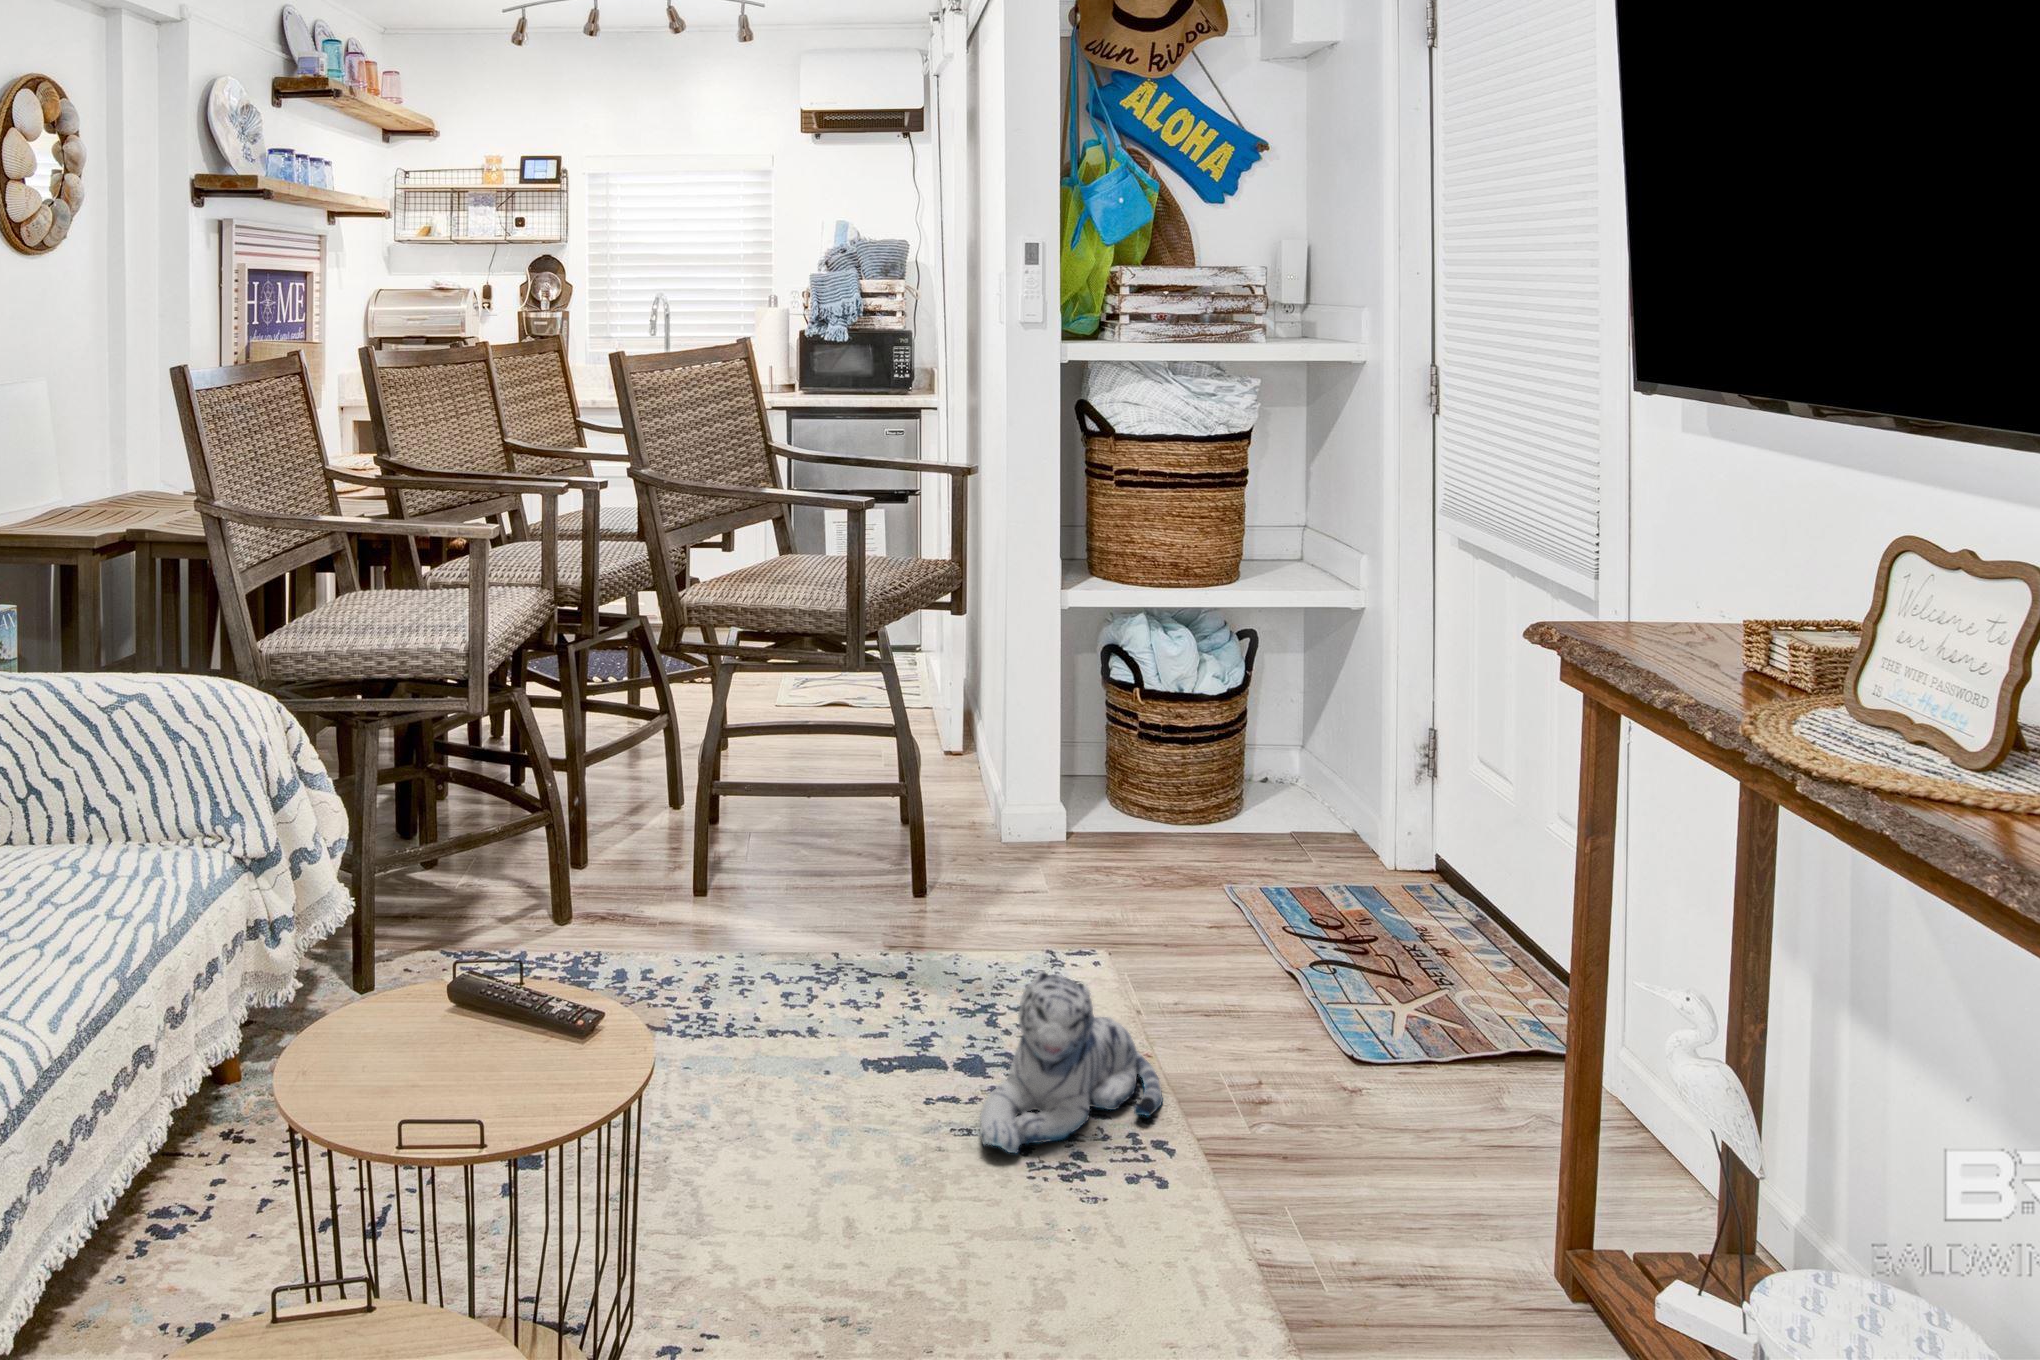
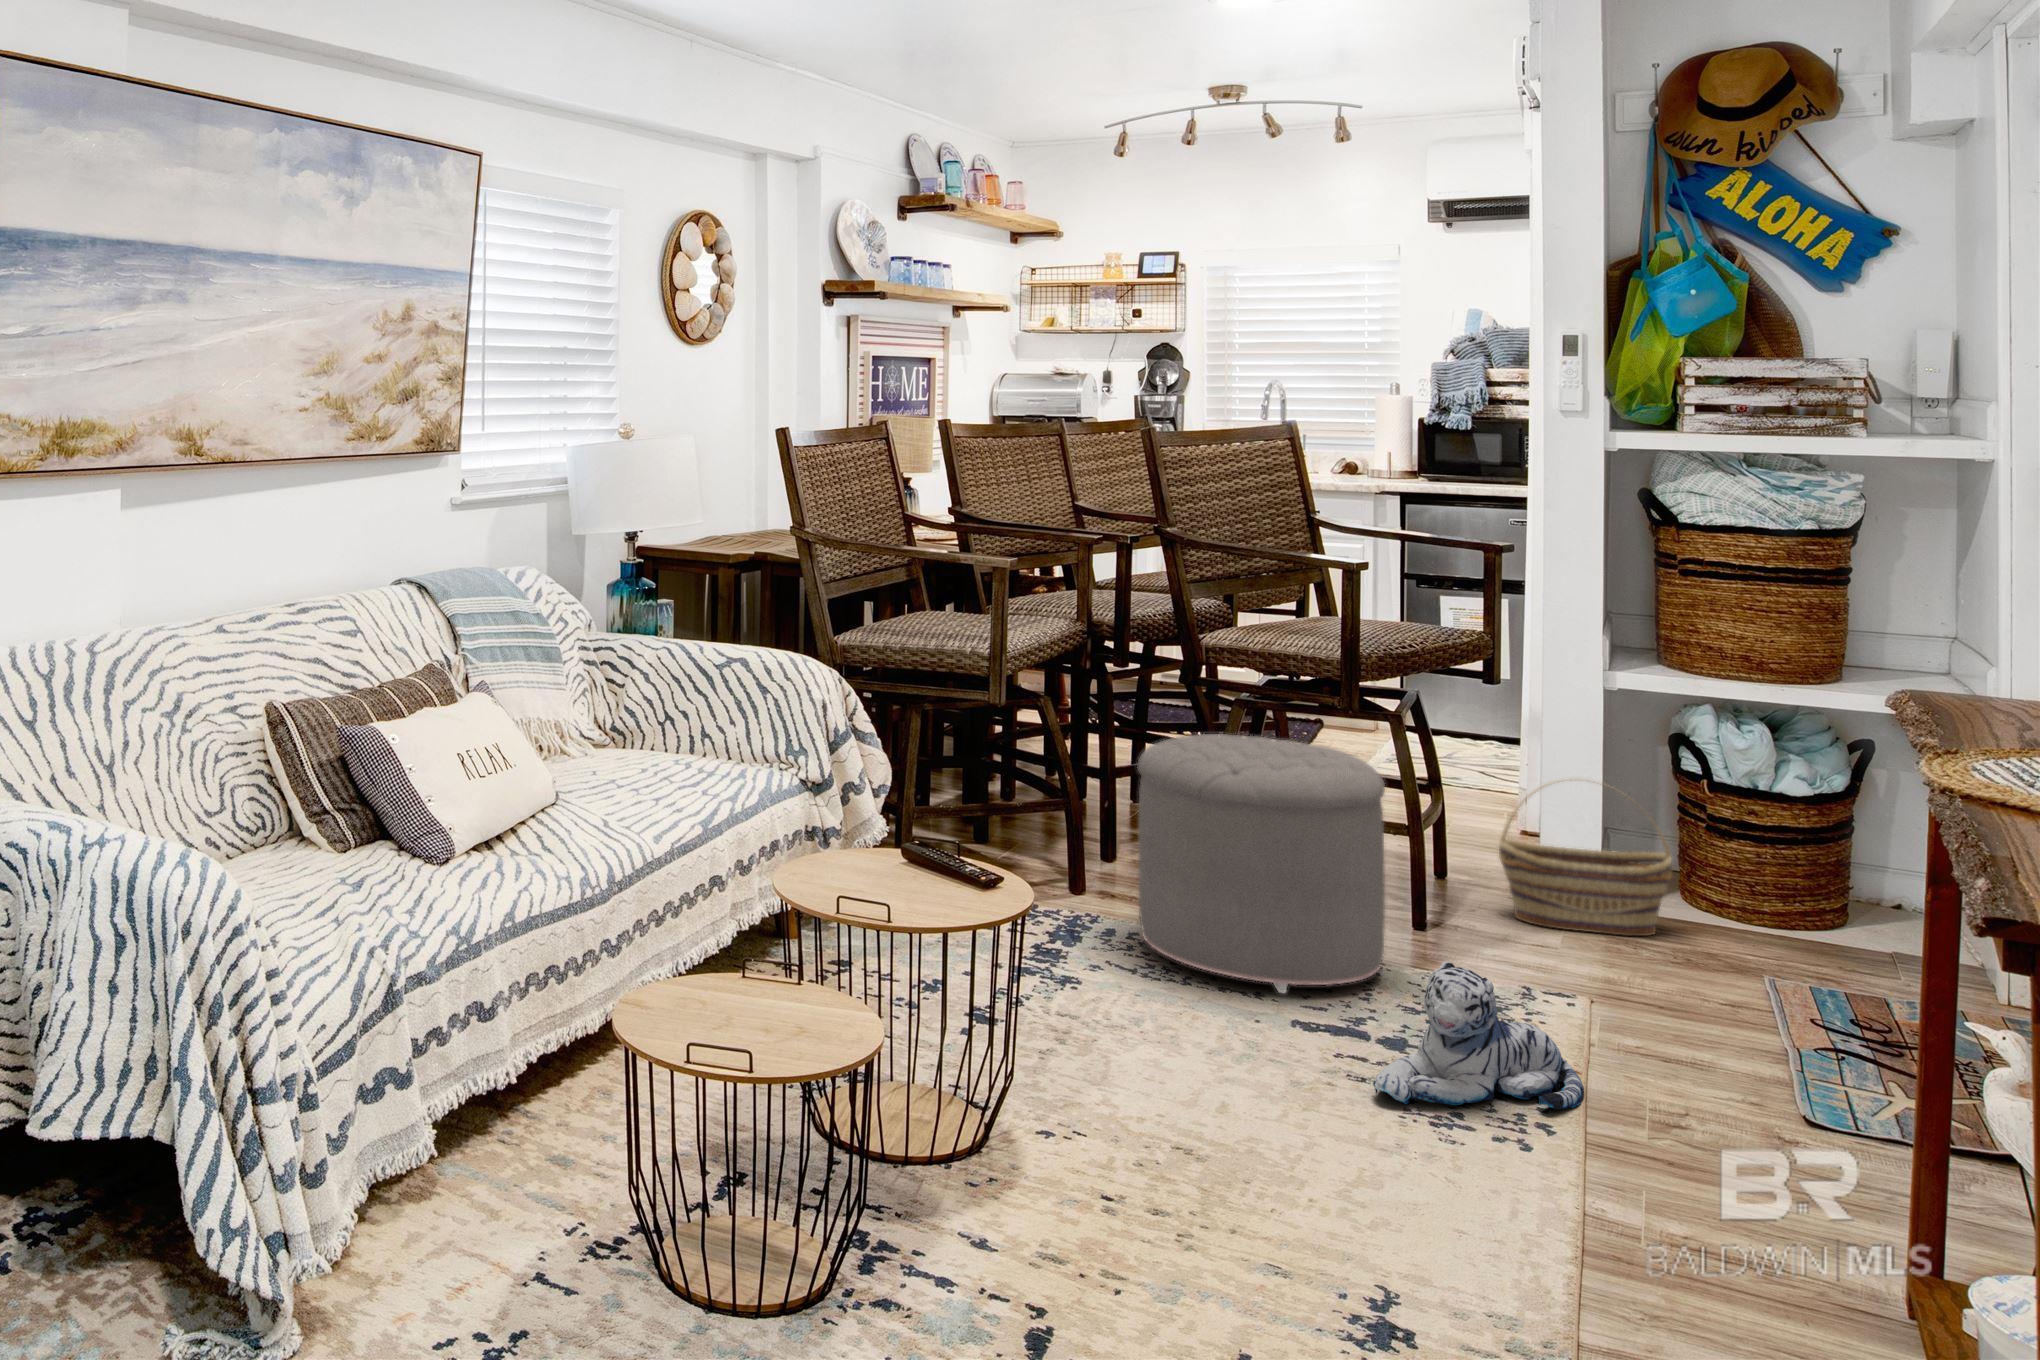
basket: none [975,705,1123,864] -> present [1499,780,1672,936]
ottoman: none [653,711,917,1018] -> present [1137,734,1385,993]

